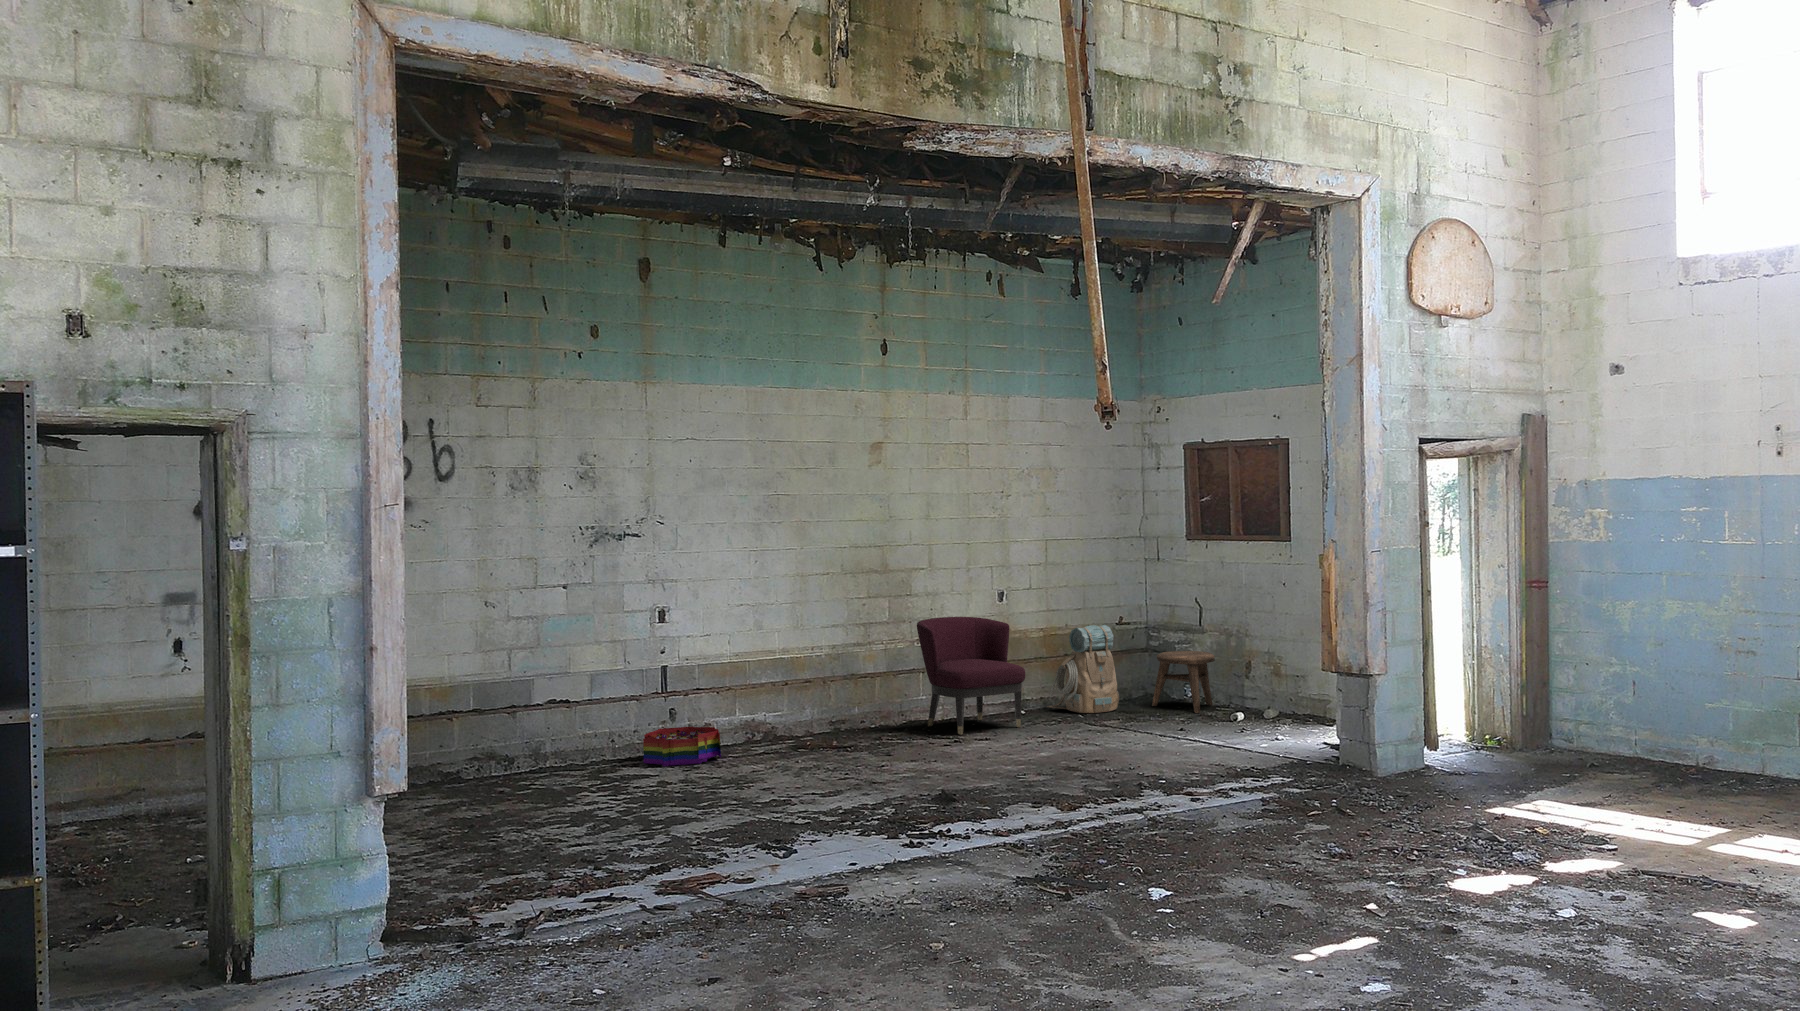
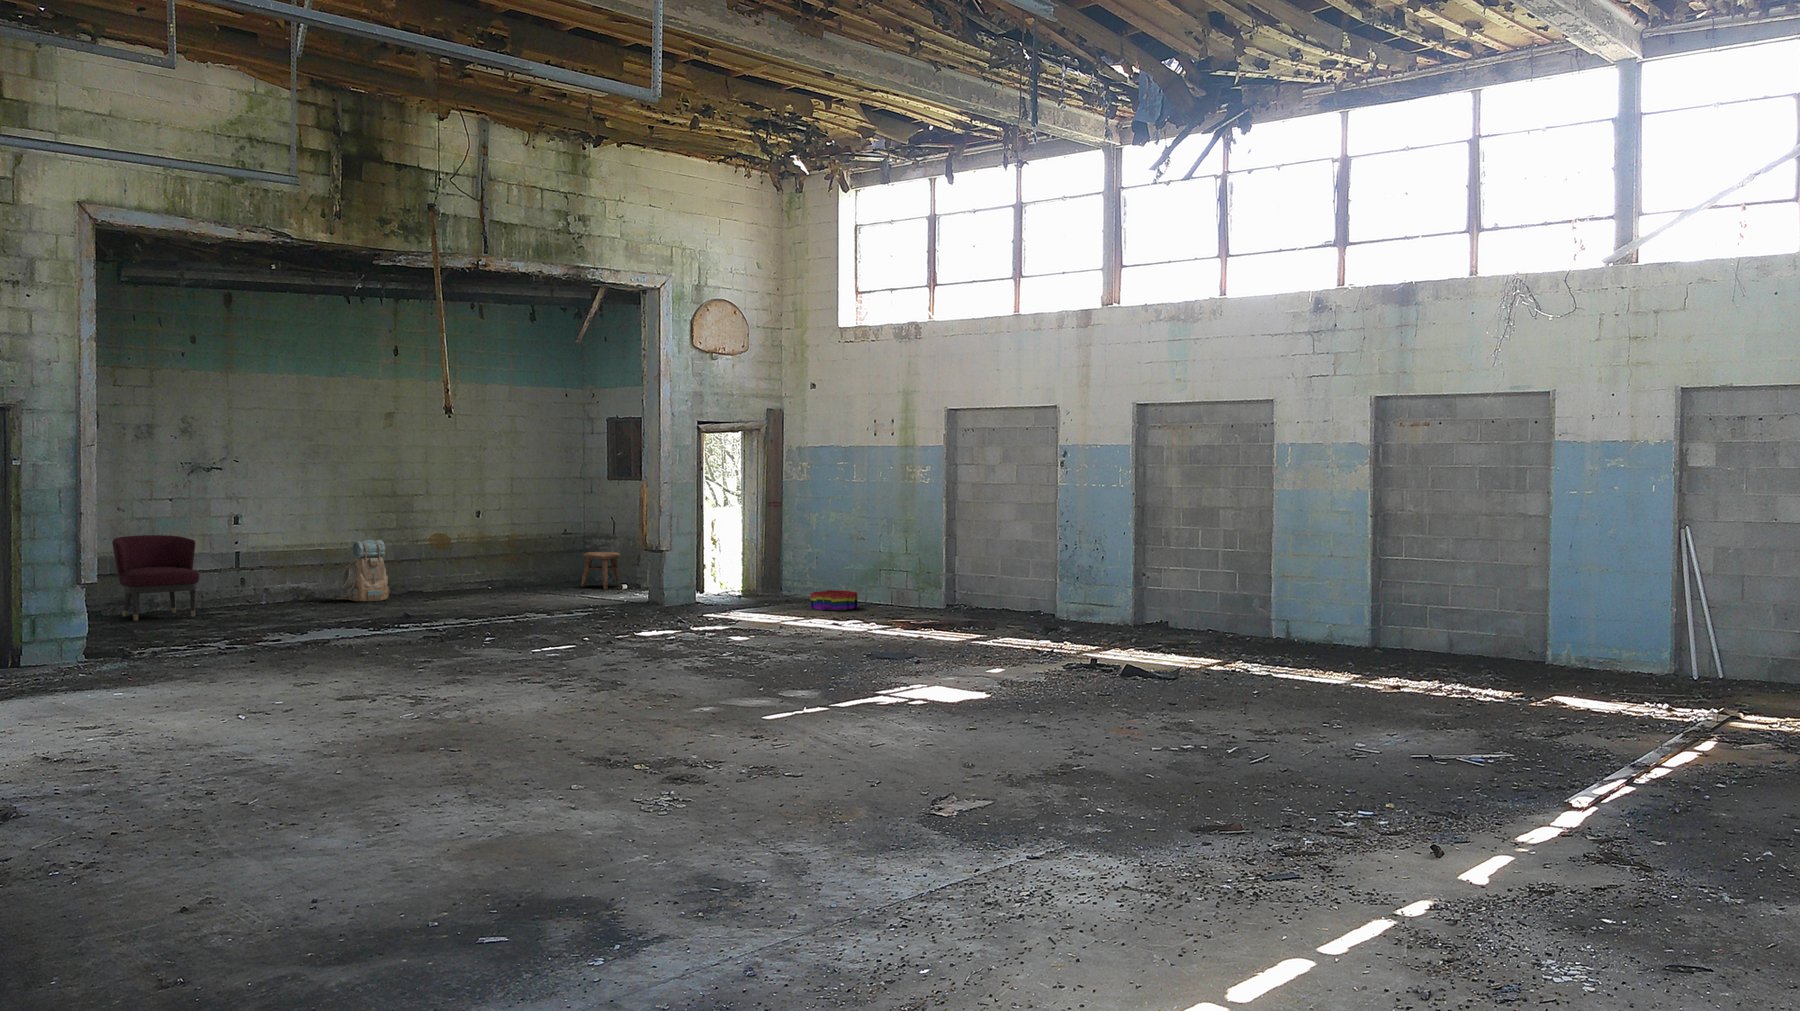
chair: present [917,617,1025,735] -> present [112,535,199,621]
backpack: present [1047,625,1119,713] -> present [336,540,390,602]
storage bin: present [643,726,721,766] -> present [810,590,857,610]

